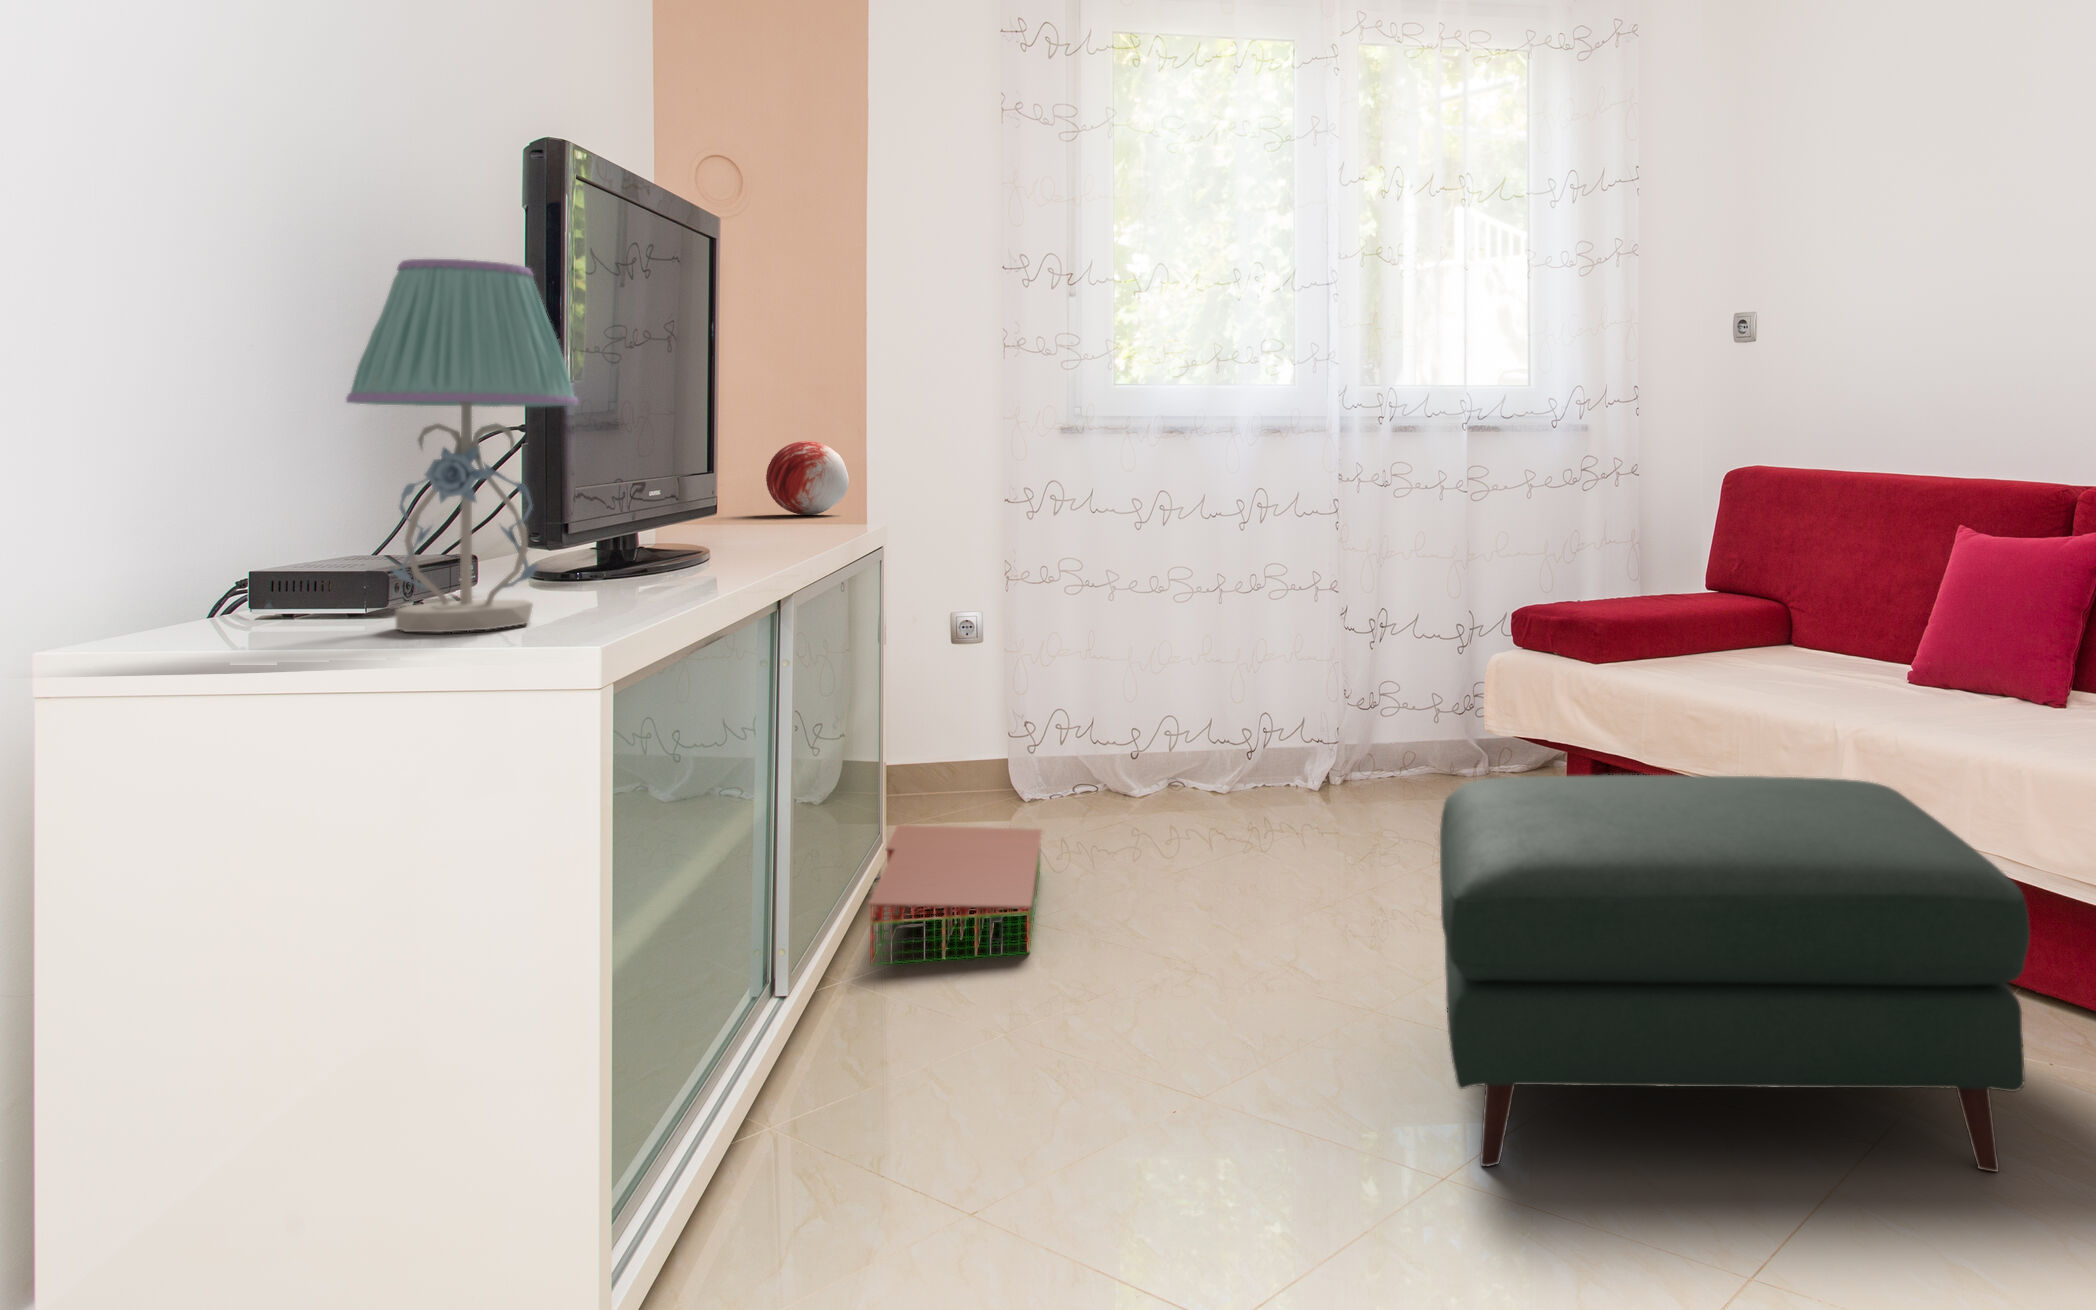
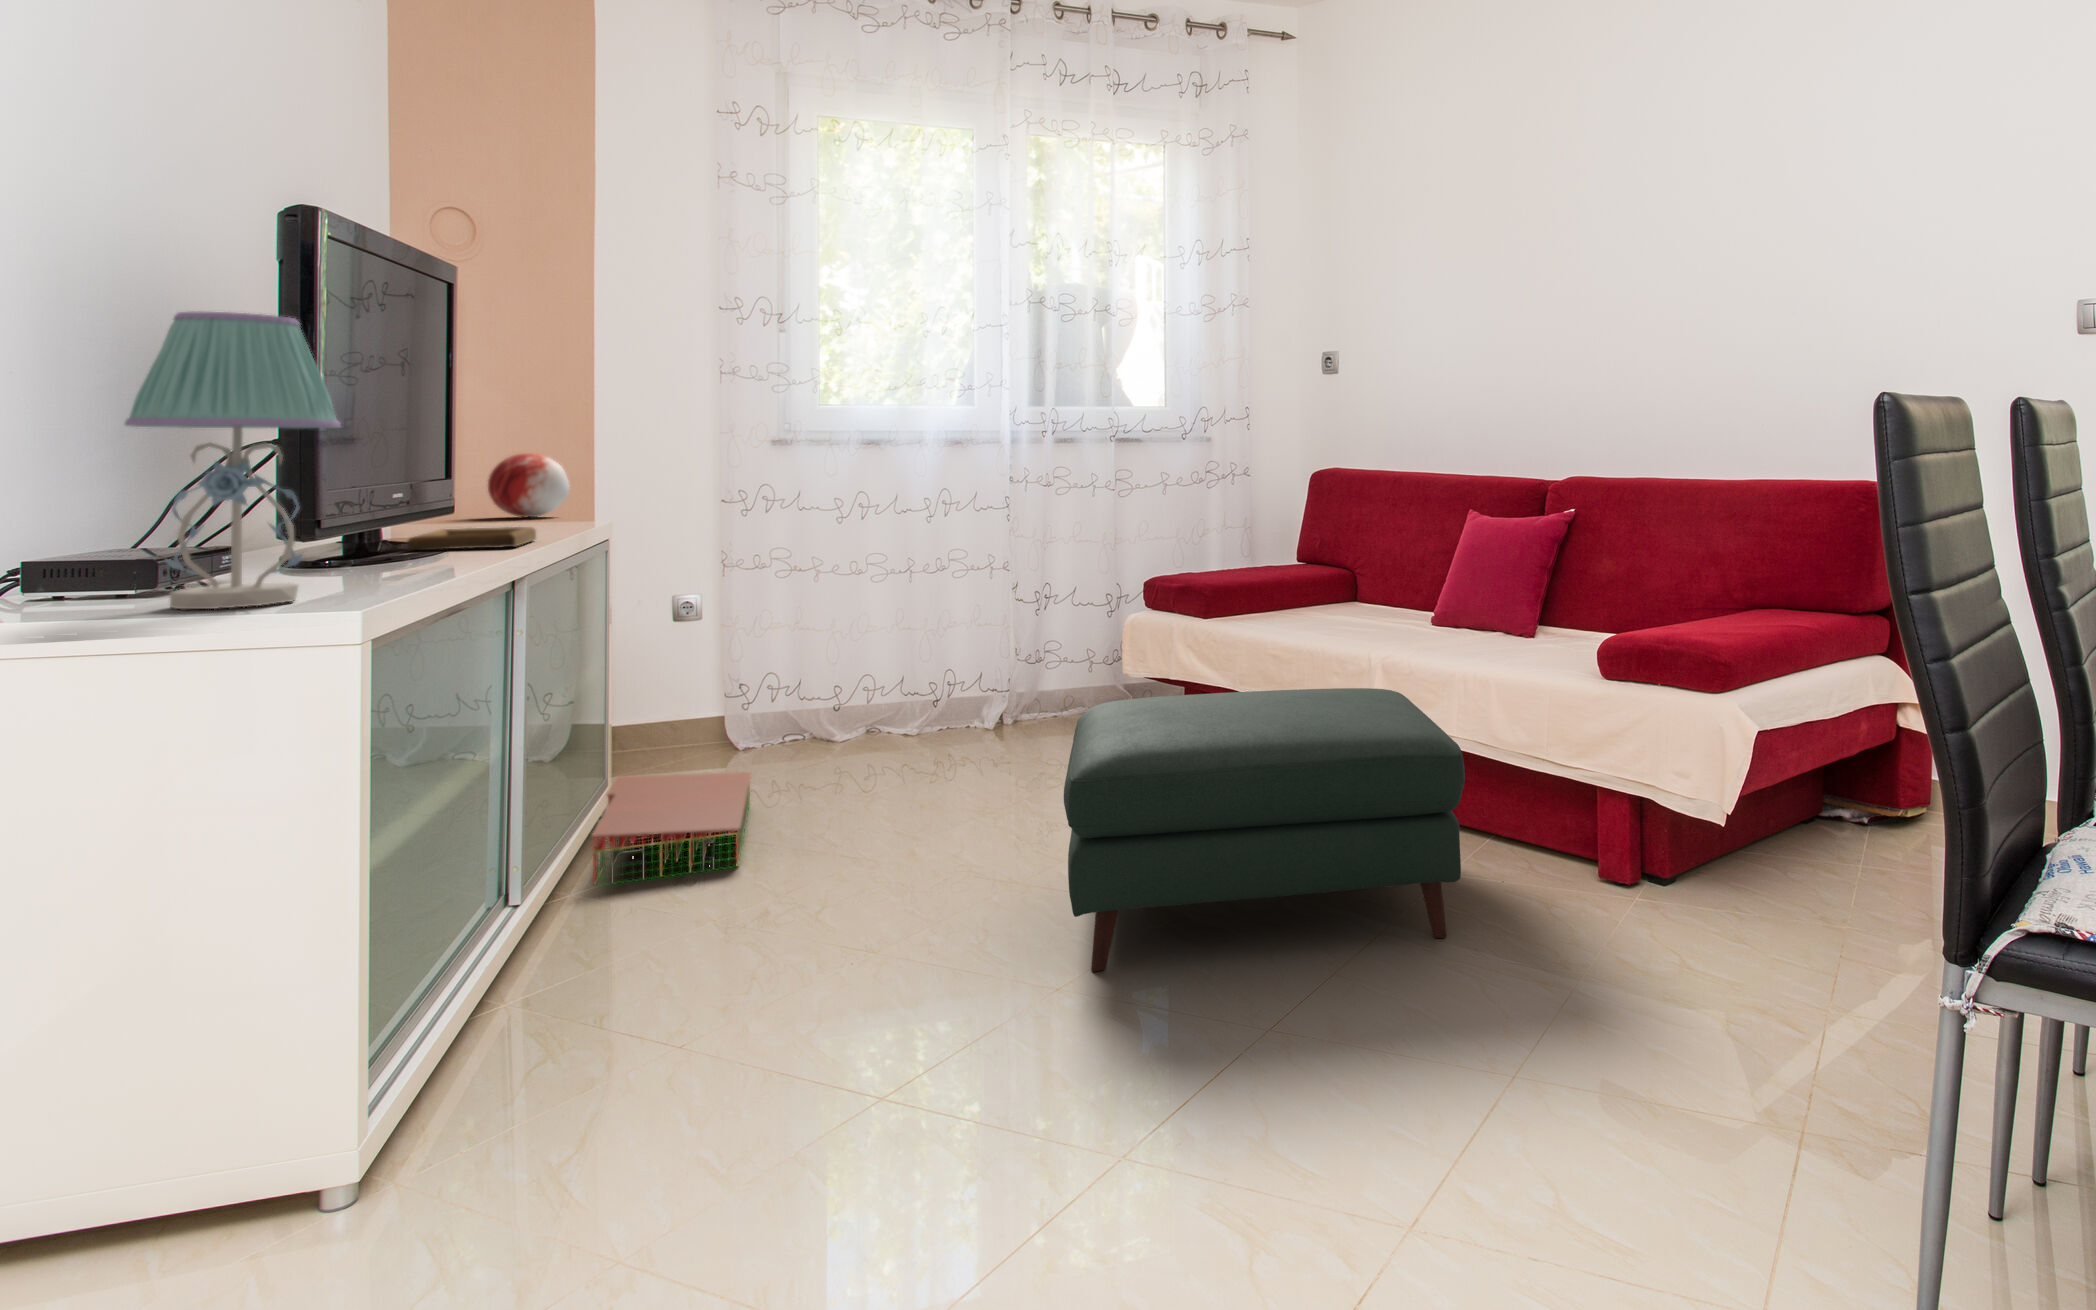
picture frame: none [673,528,810,555] -> present [407,527,536,550]

